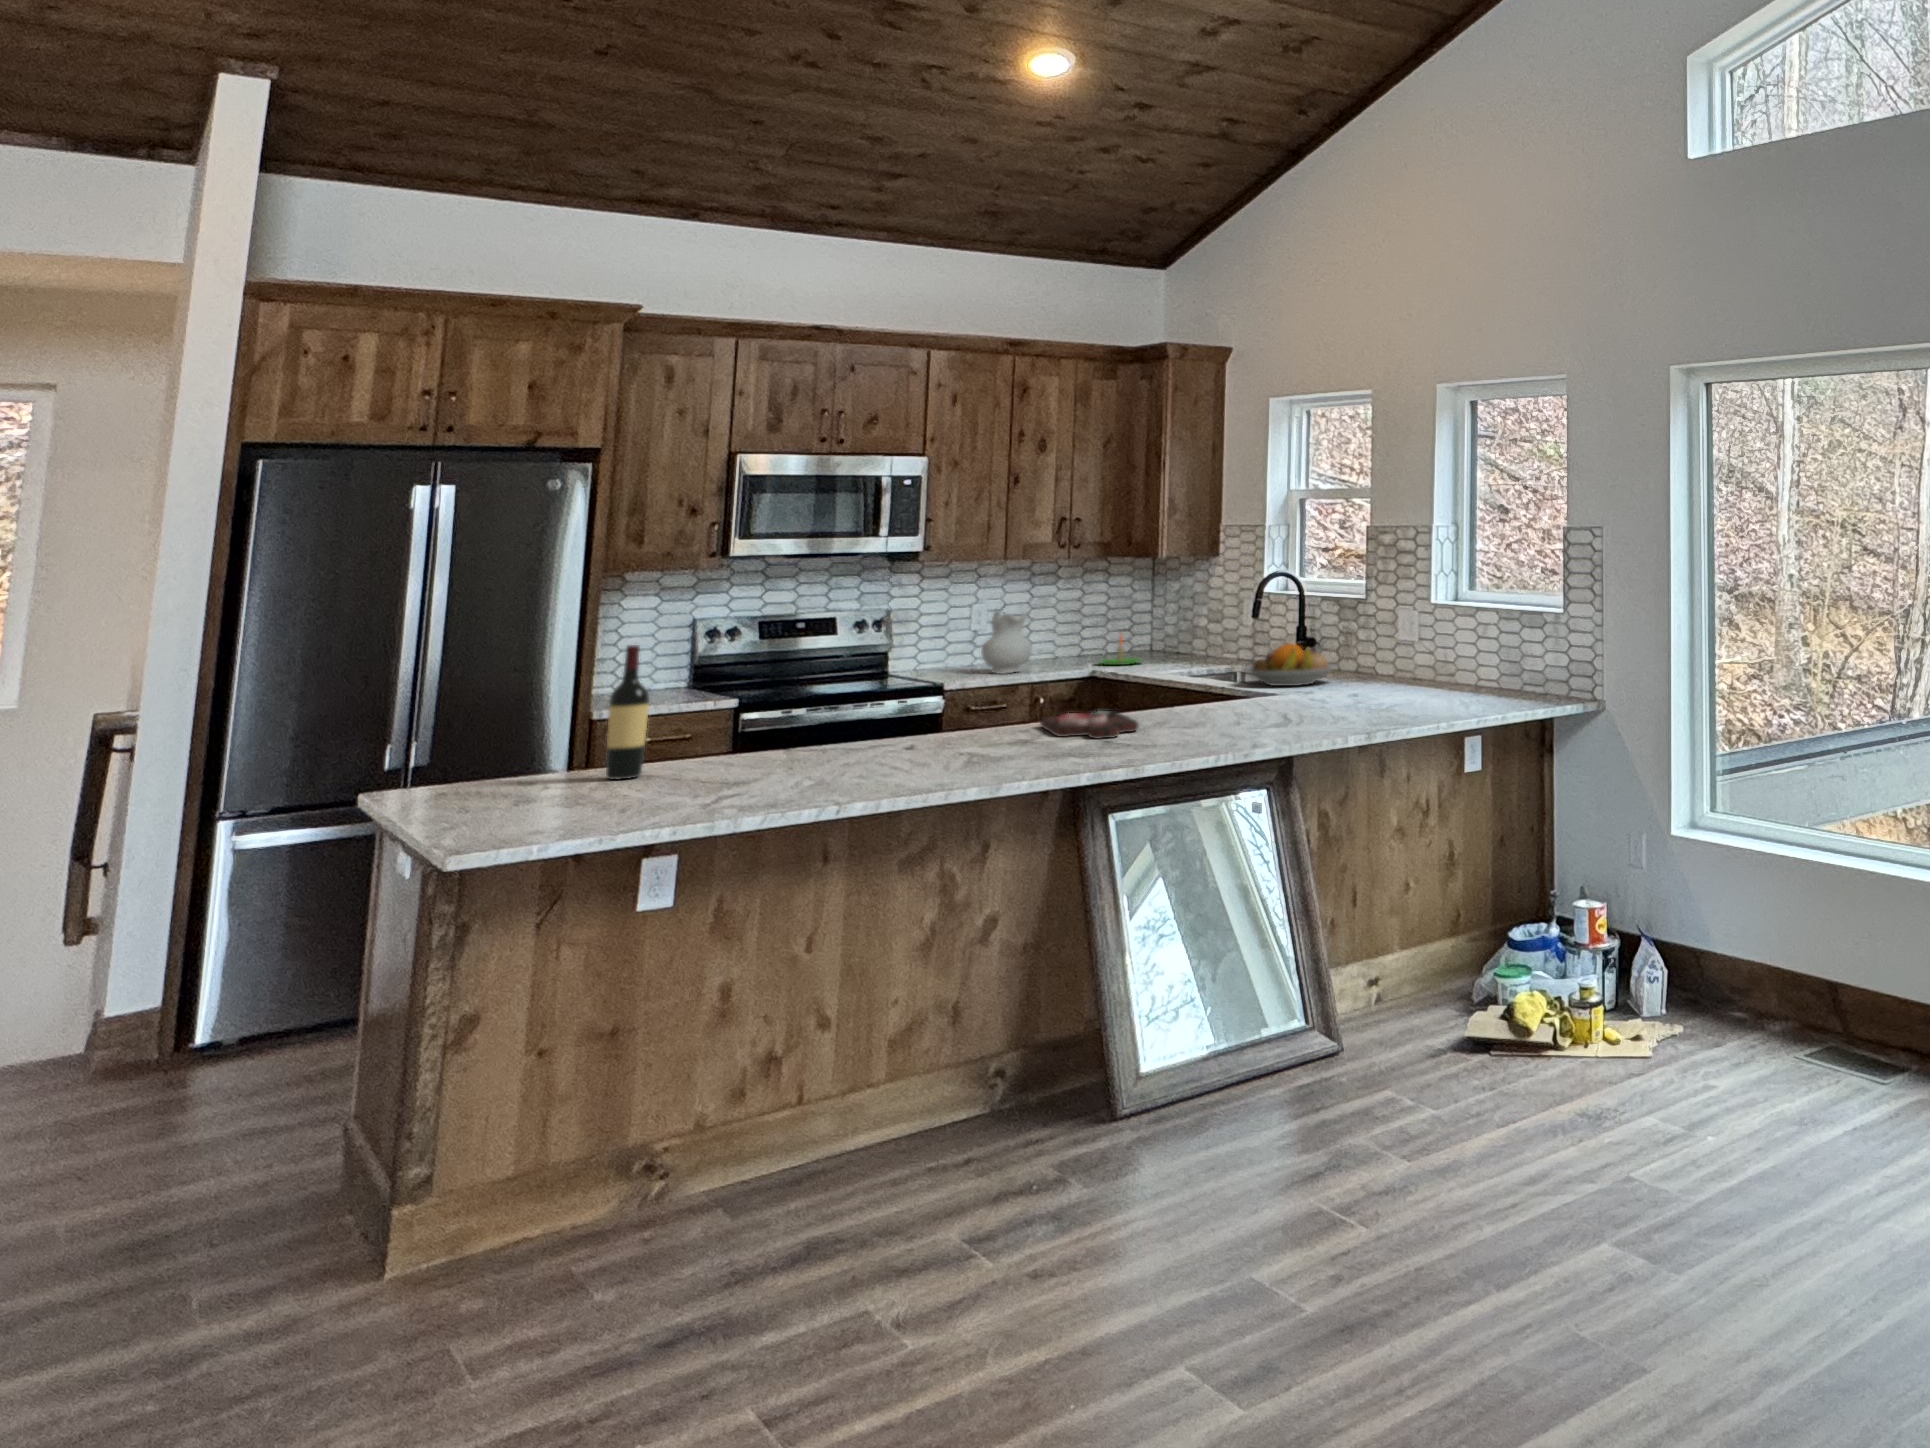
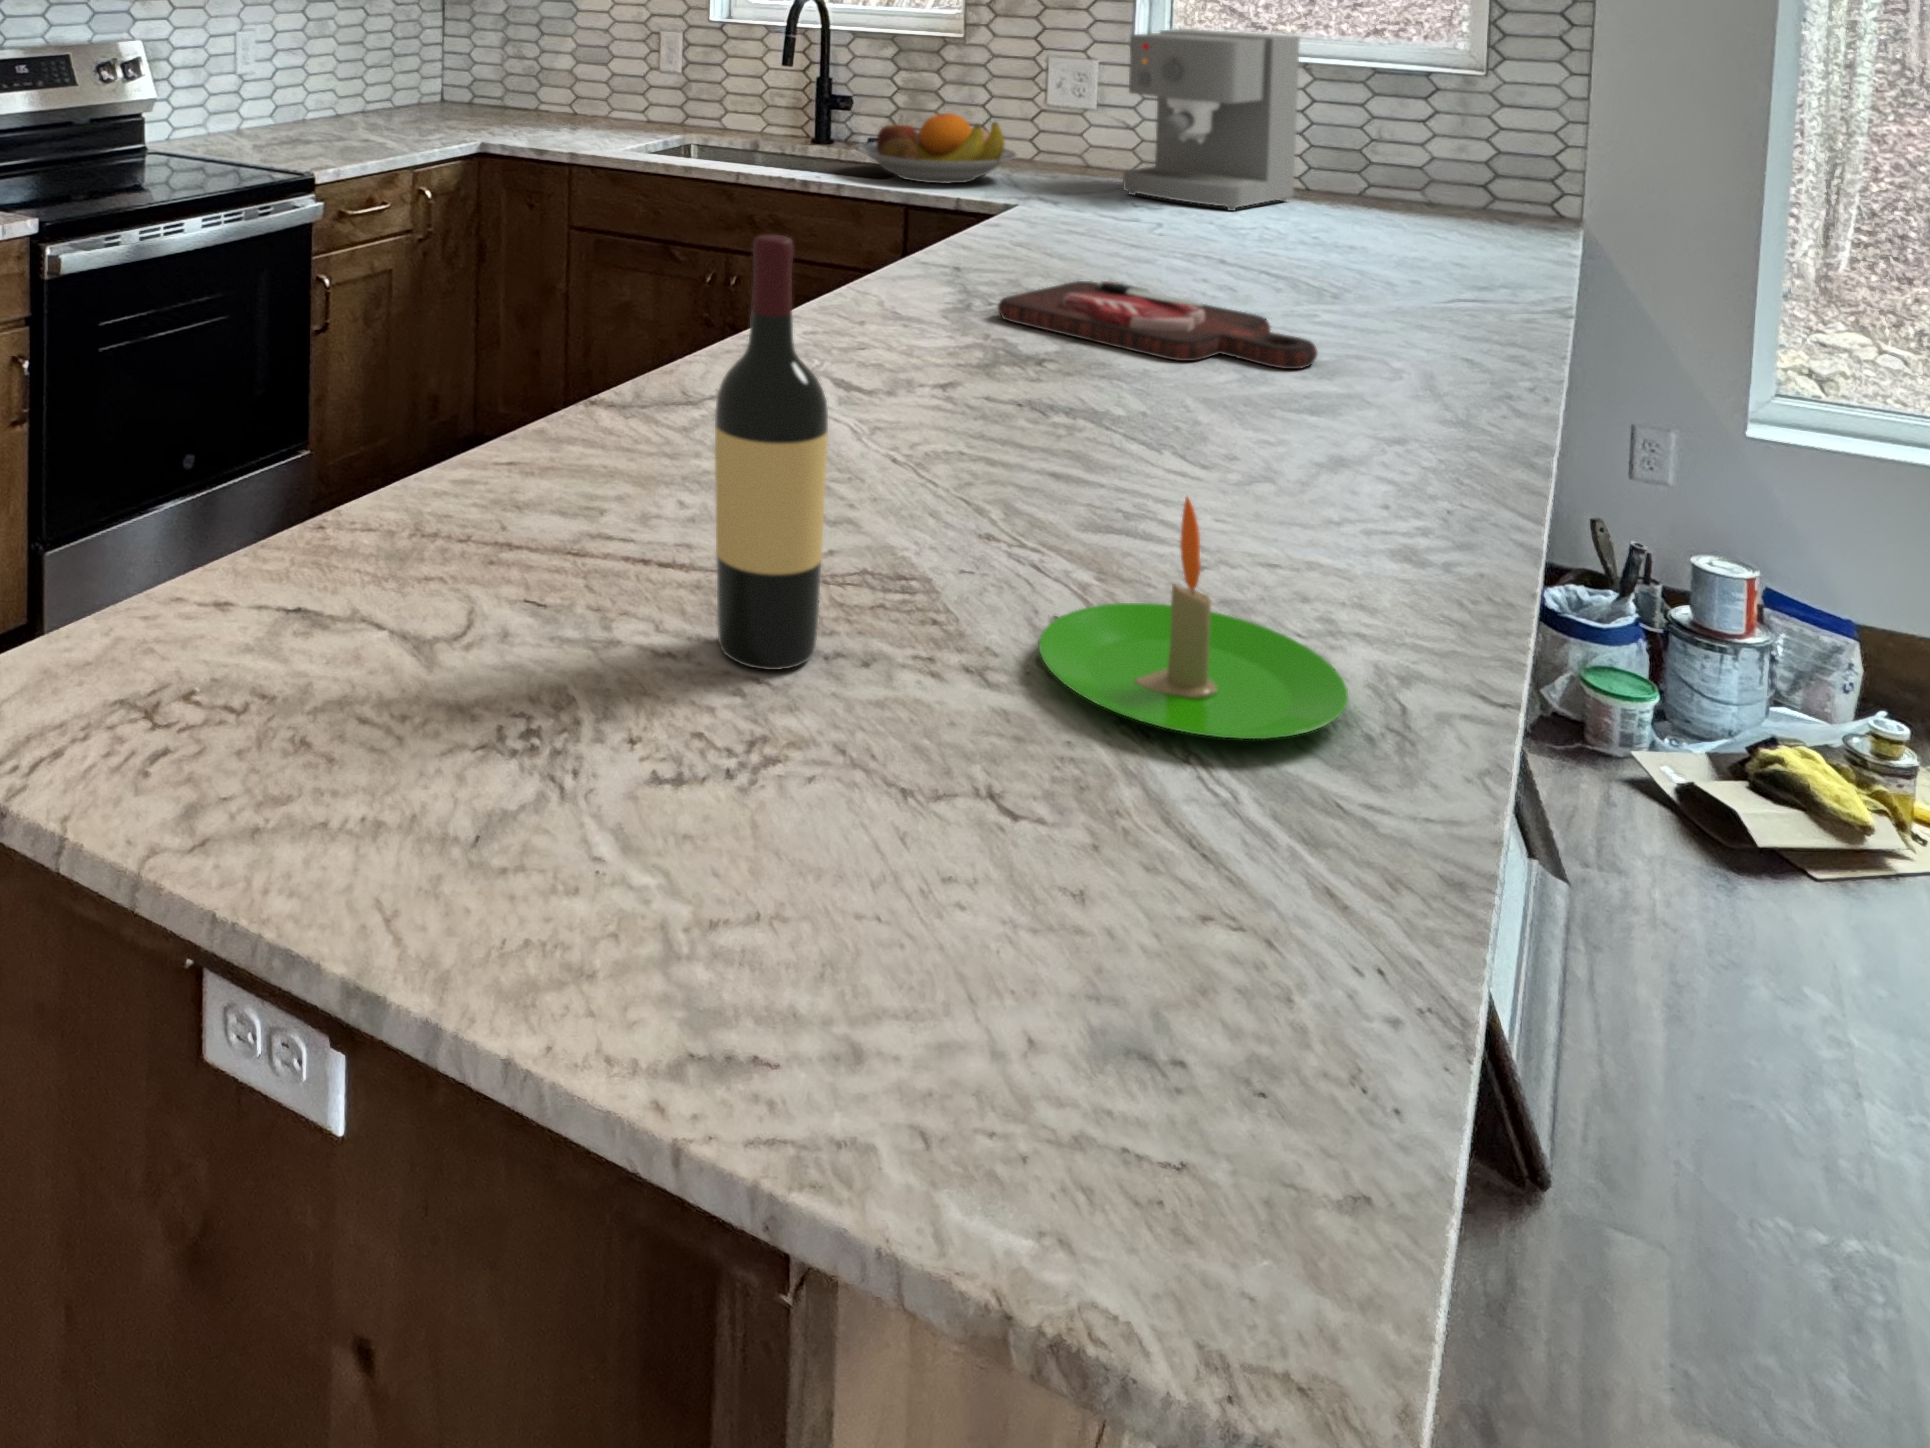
coffee maker: none [1341,589,1453,696] -> present [1123,29,1300,211]
ceramic pitcher: present [981,611,1032,674] -> none [306,43,385,148]
candle: present [1099,637,1140,665] -> present [1039,497,1348,739]

